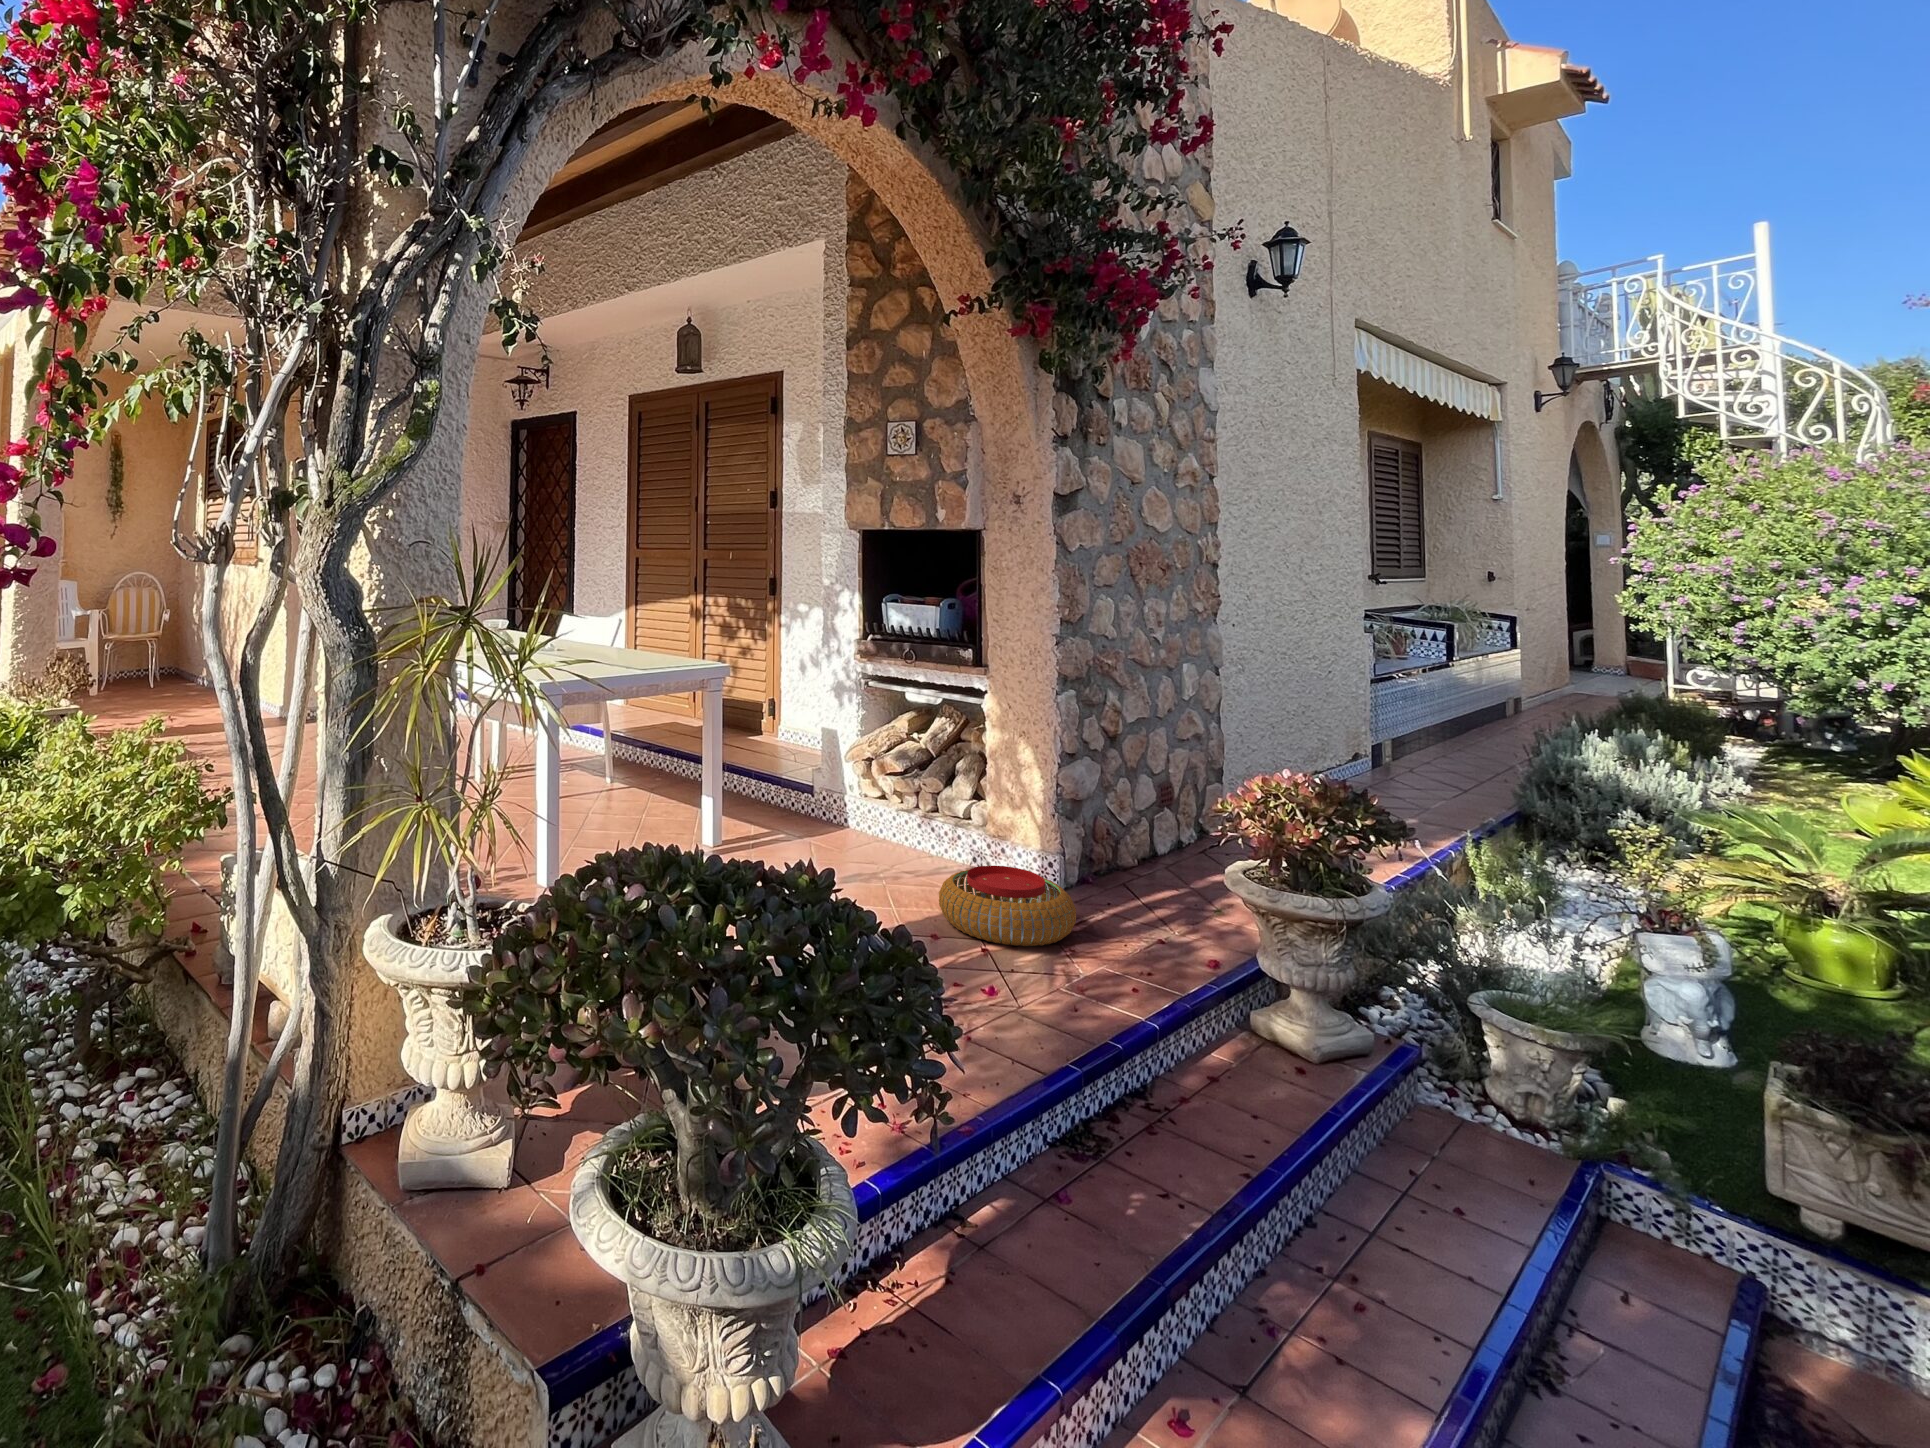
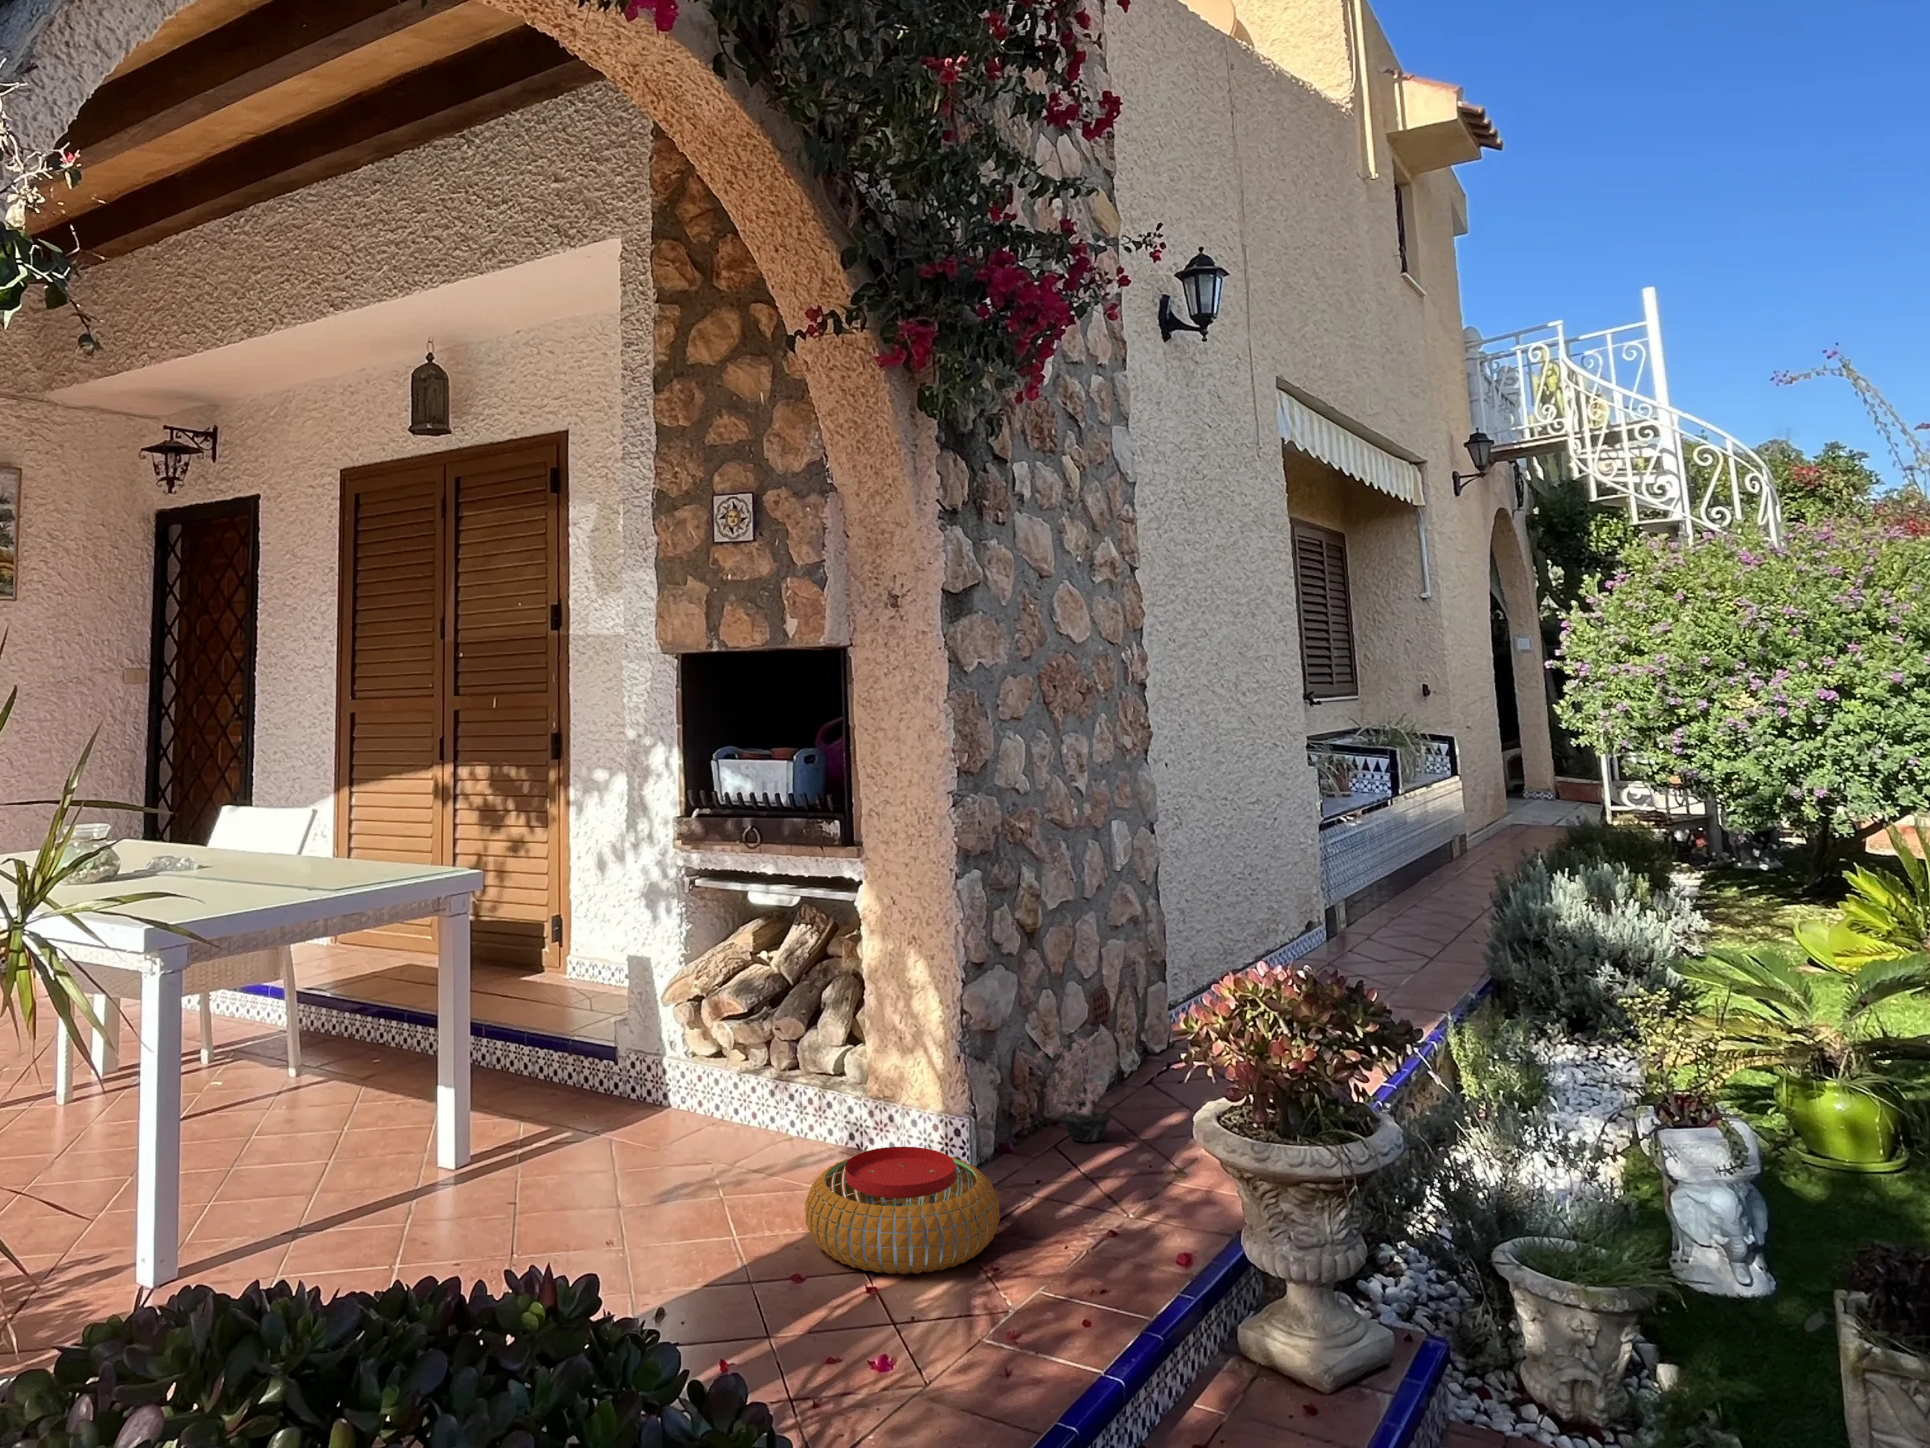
potted plant: none [1104,803,1169,884] -> present [1035,1035,1111,1142]

